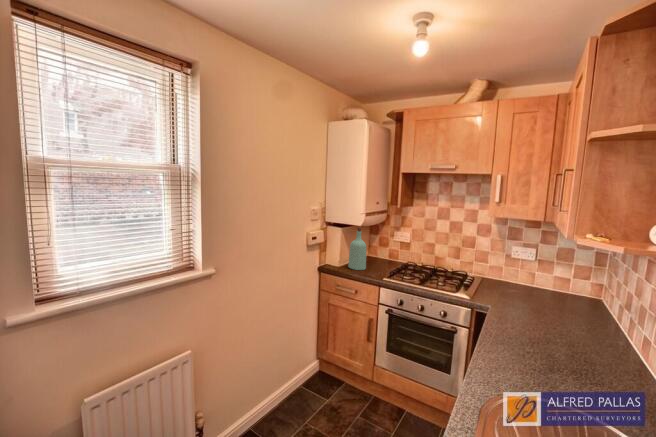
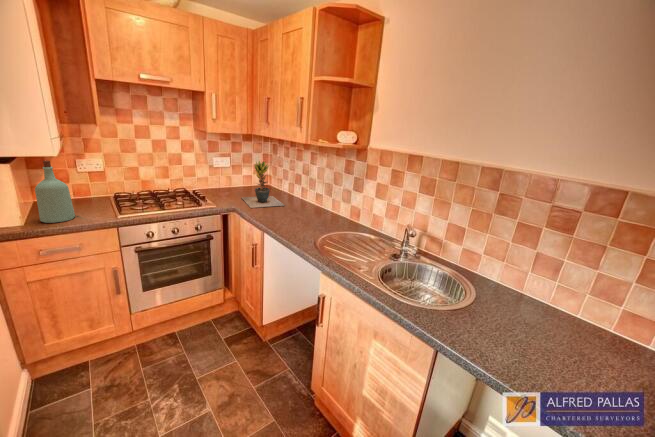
potted plant: none [500,257,570,332] -> present [242,161,284,208]

